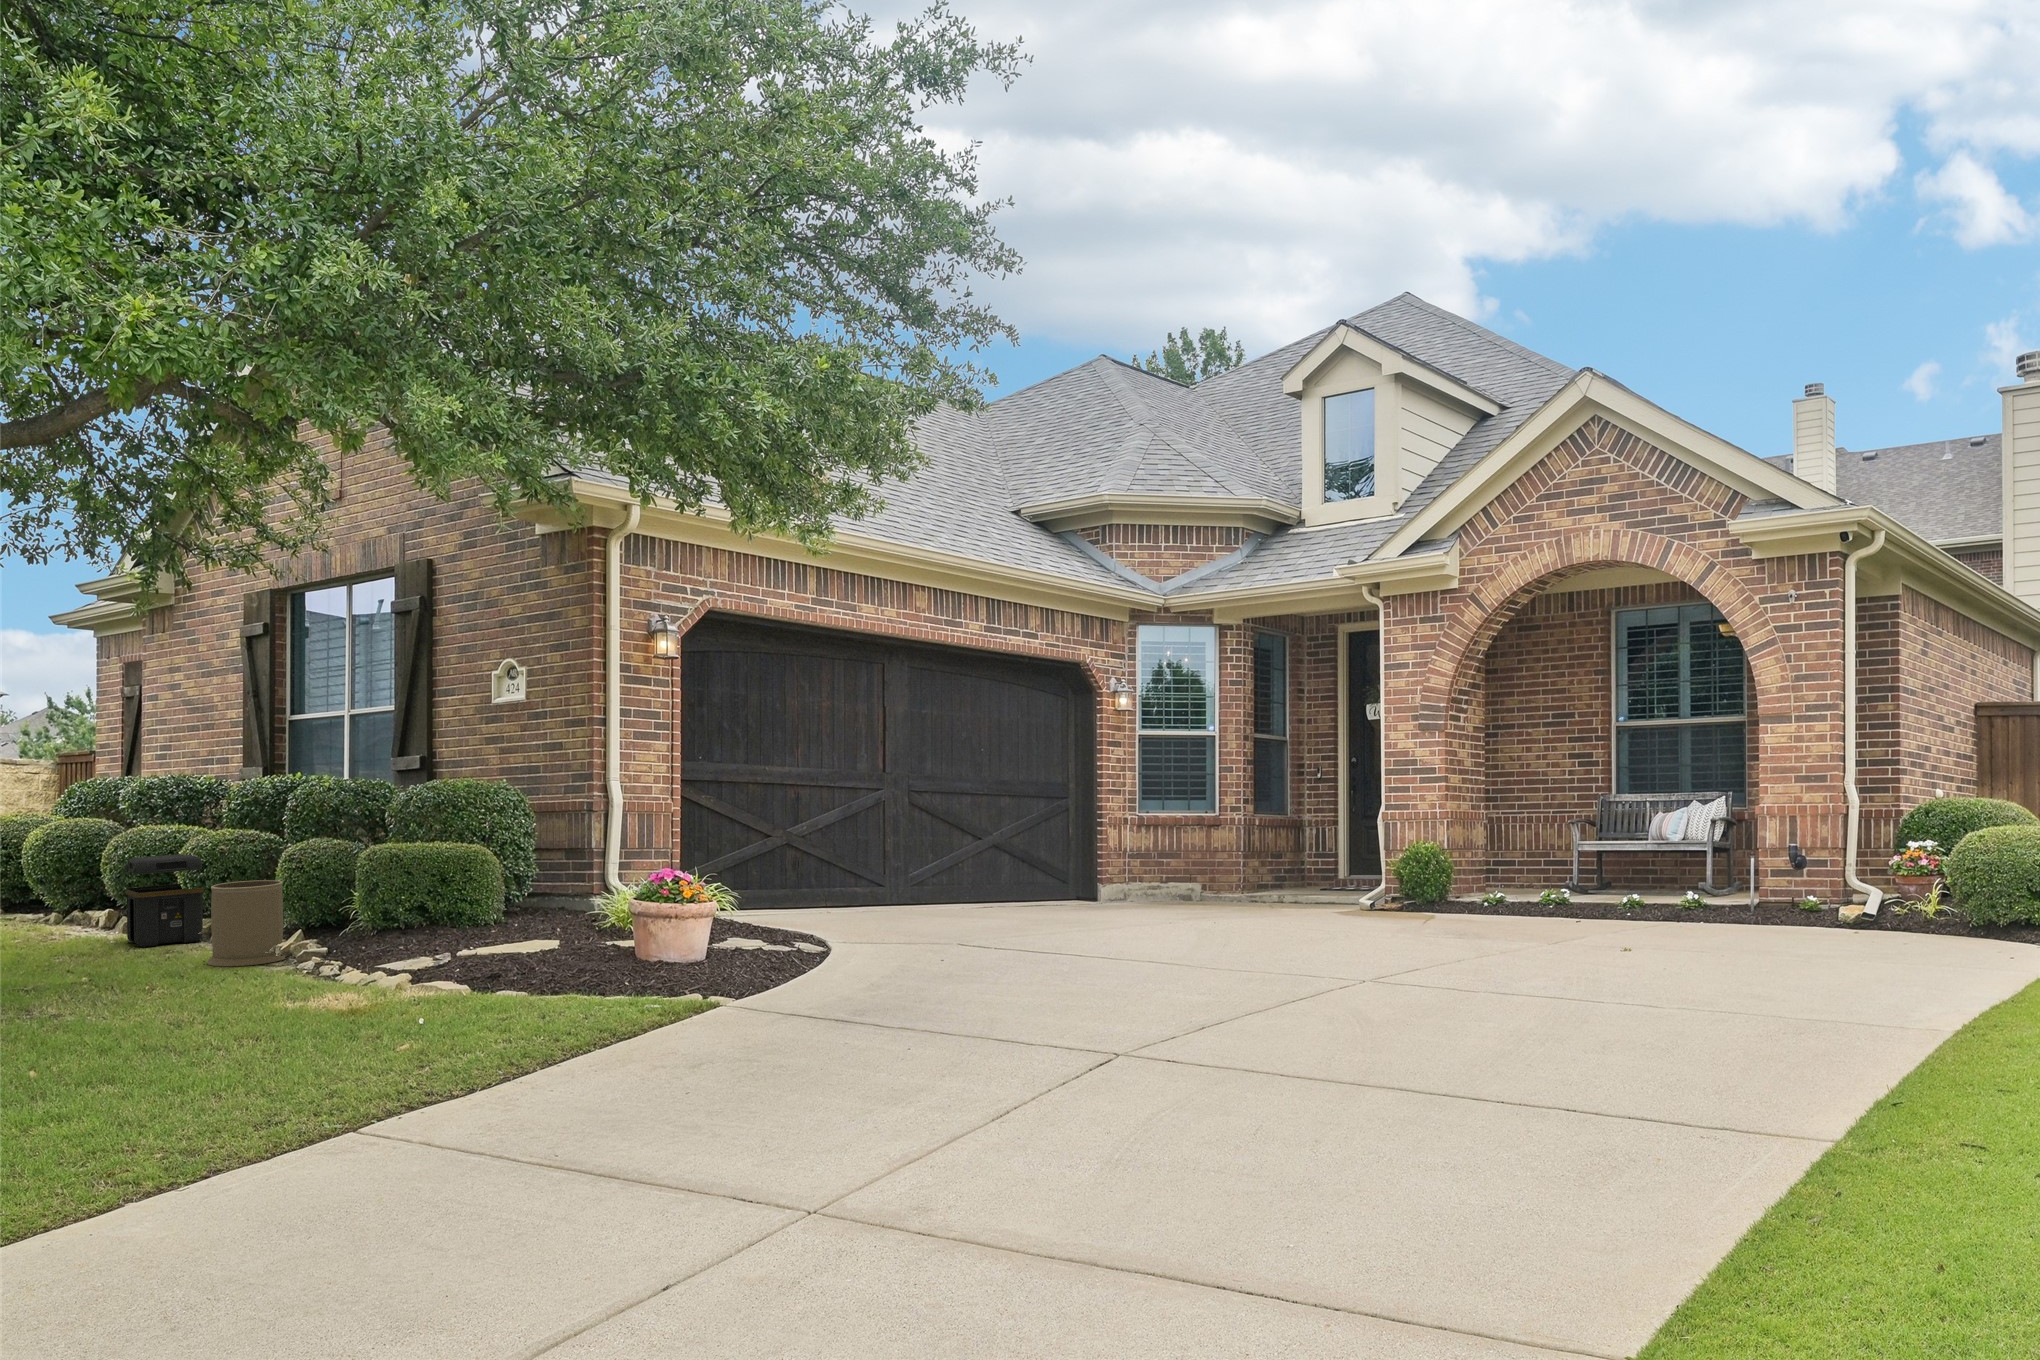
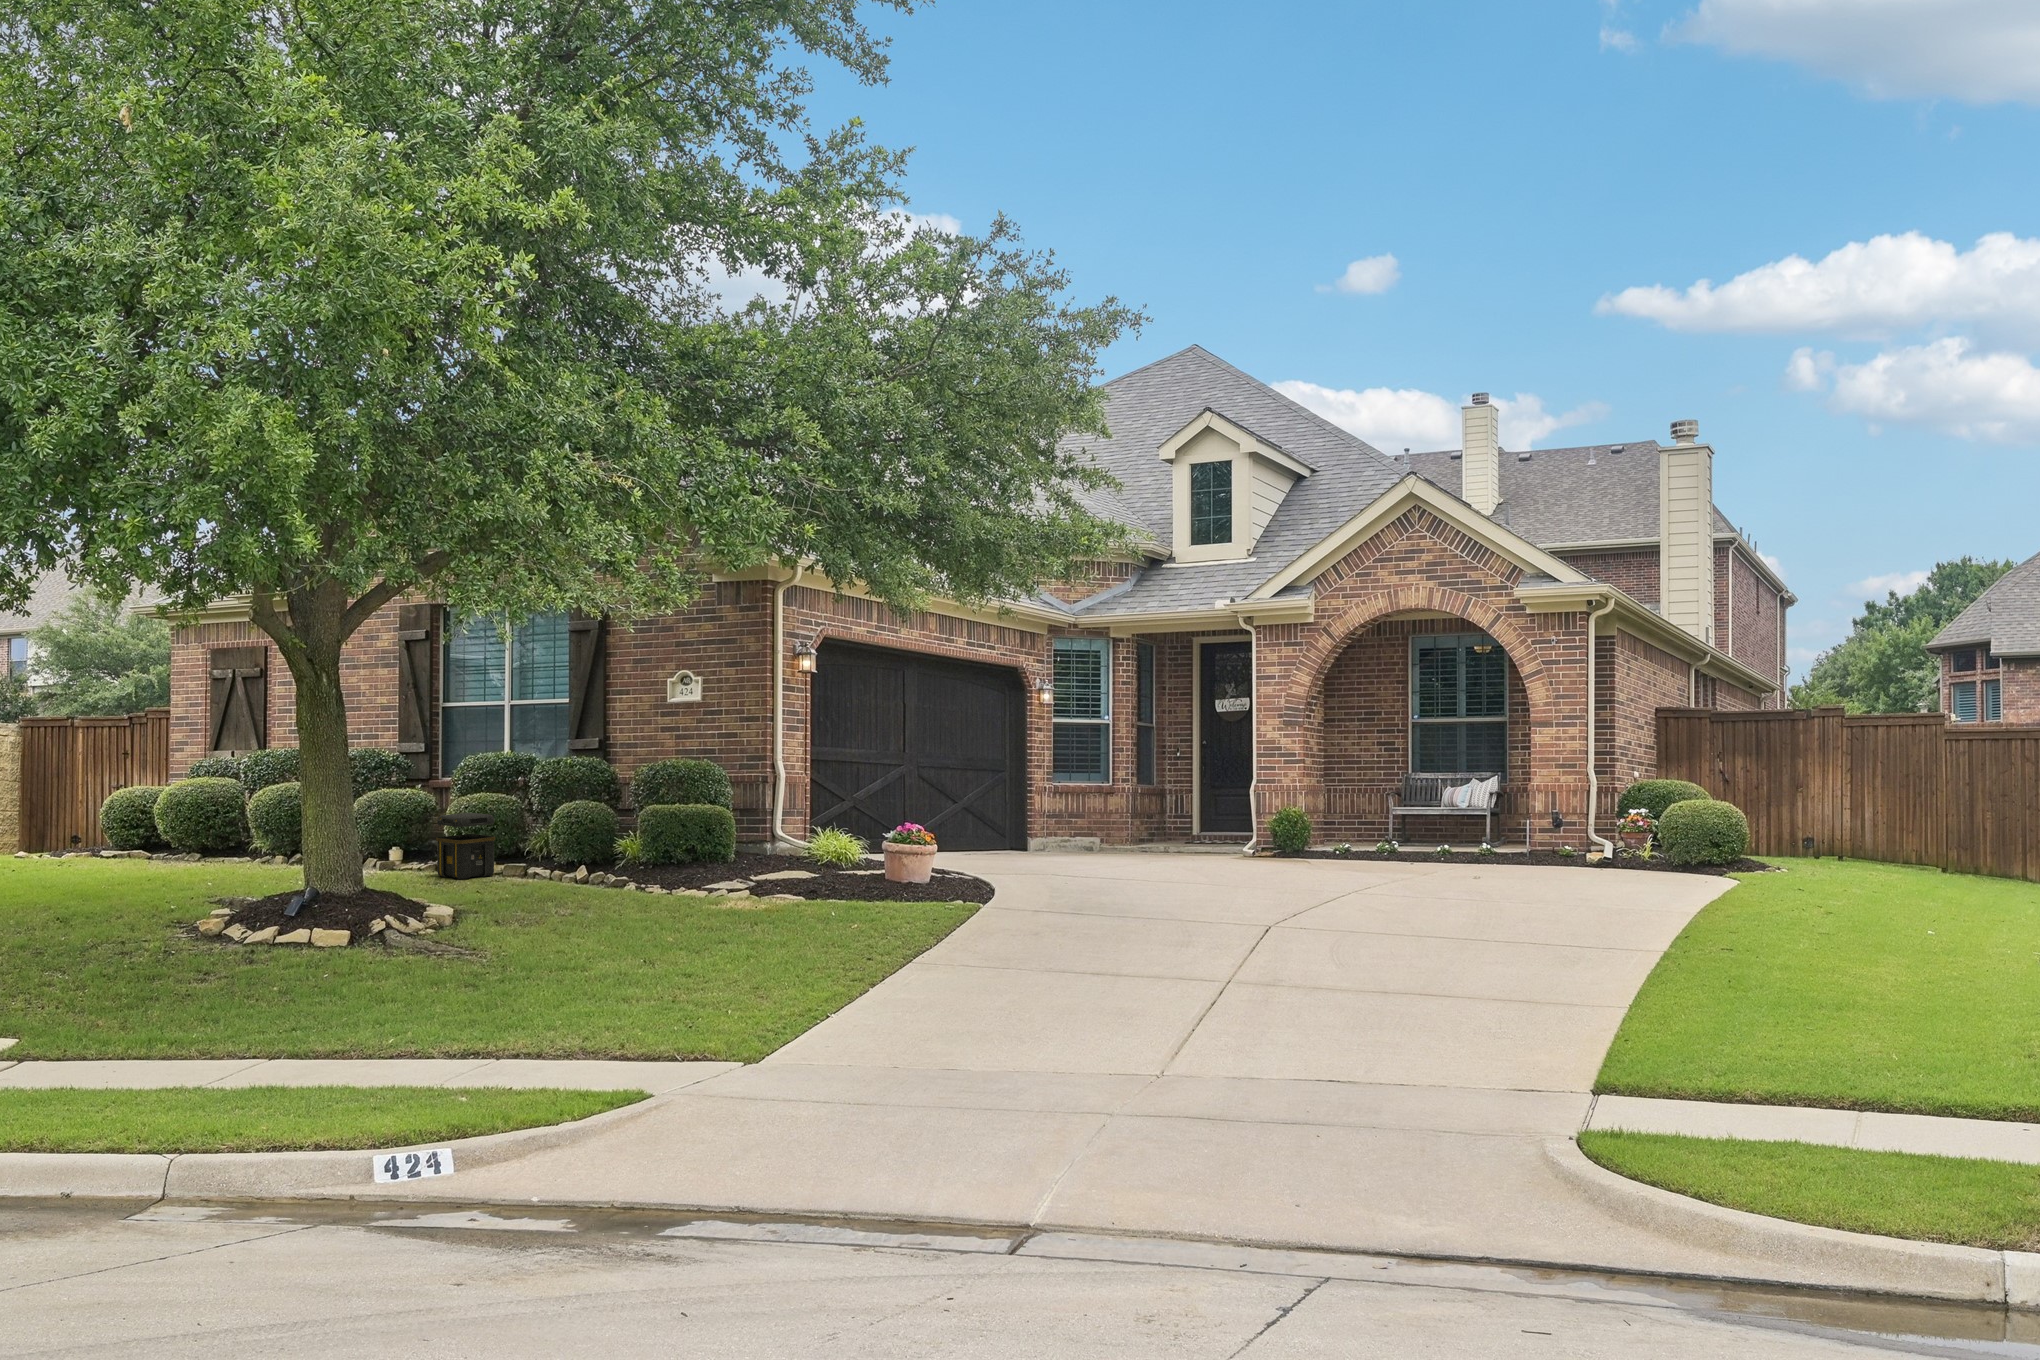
trash can: present [207,880,286,967] -> none [545,831,596,890]

